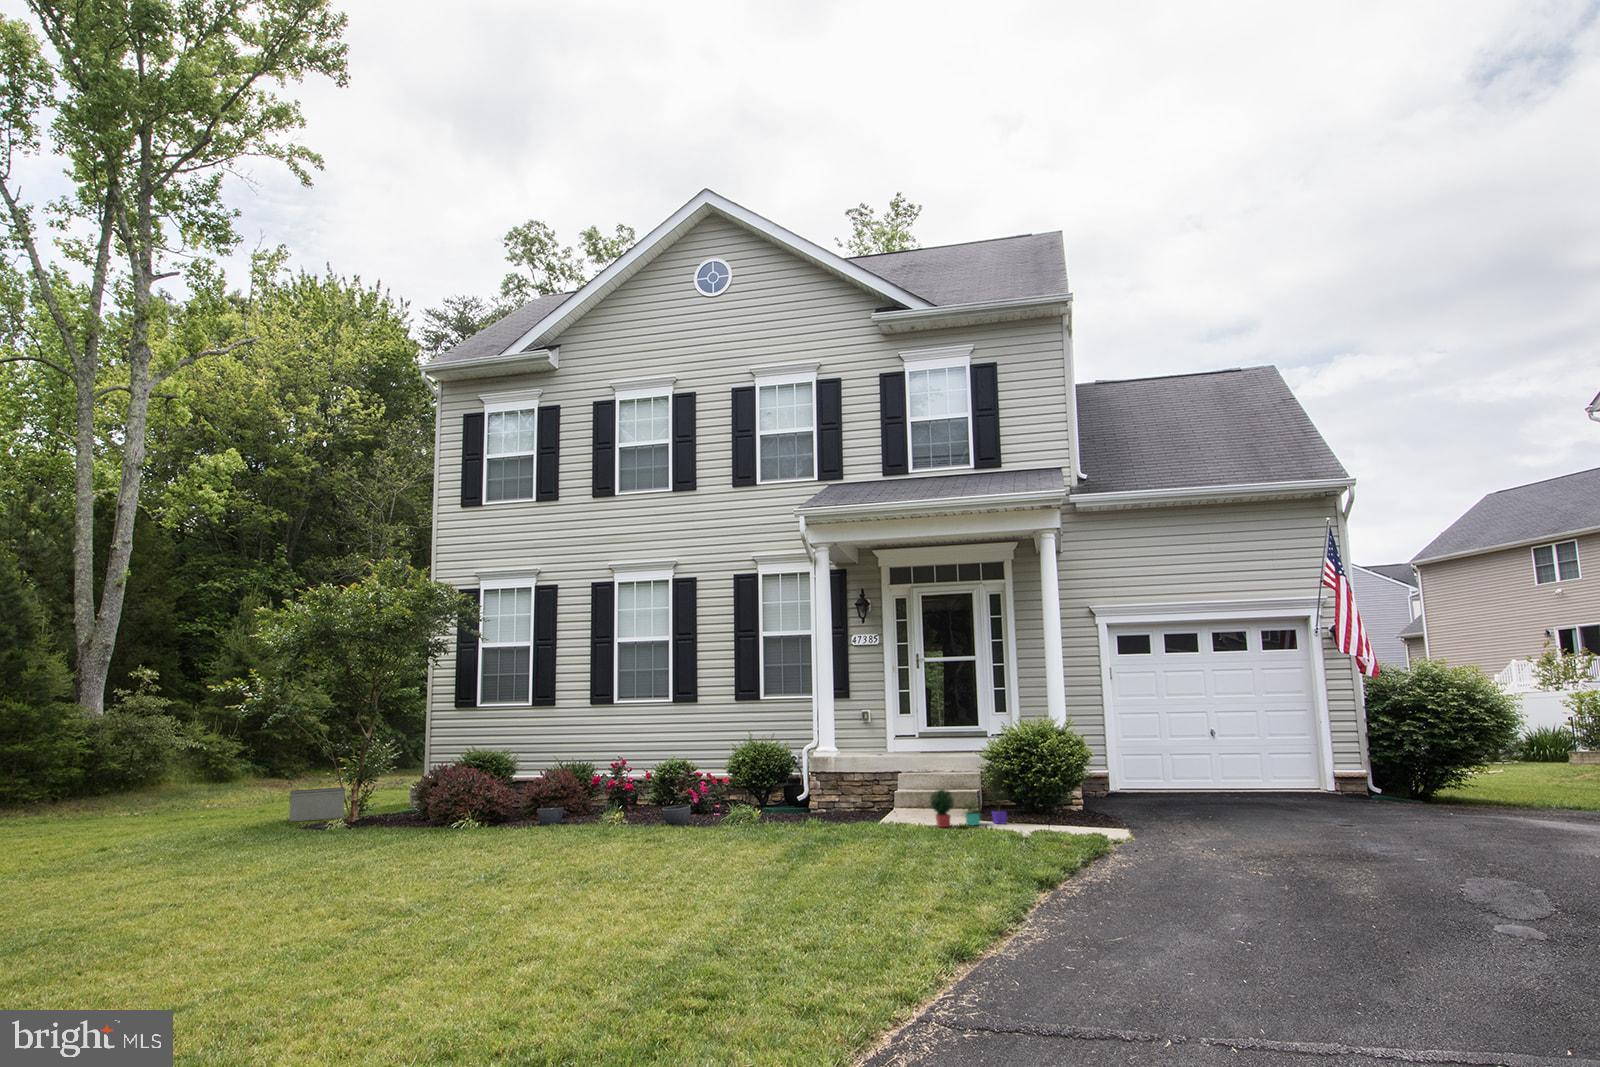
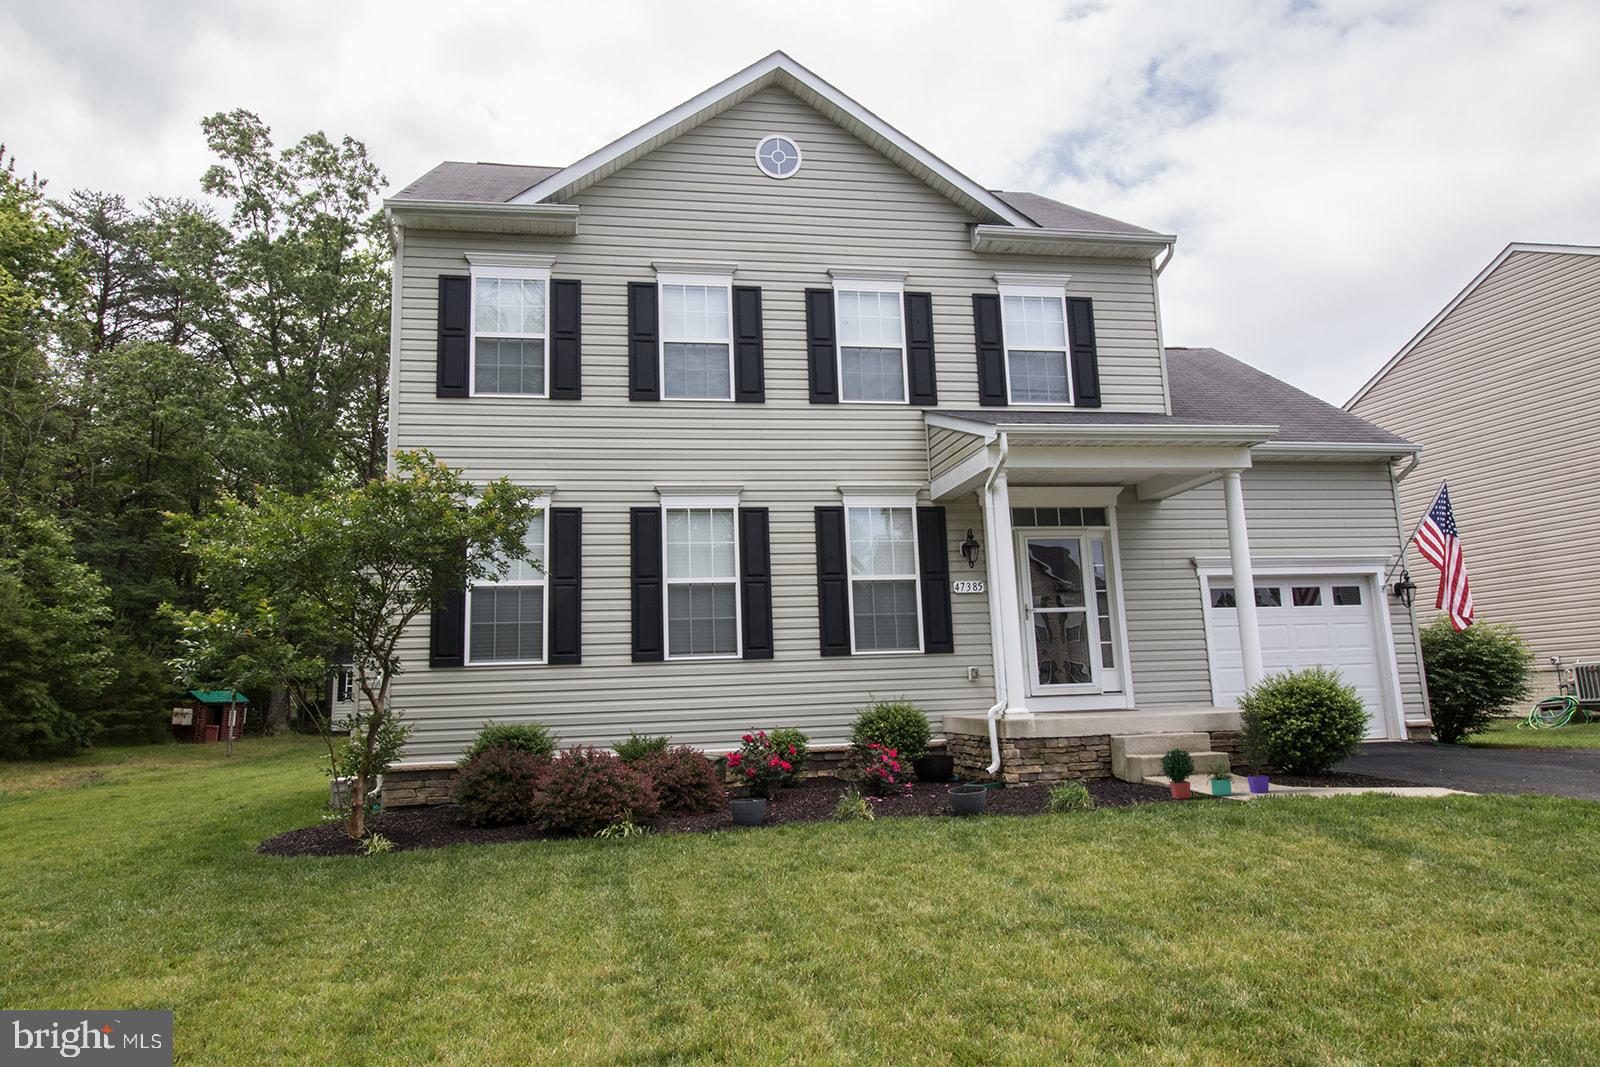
storage bin: present [289,787,345,822] -> none [384,775,447,816]

